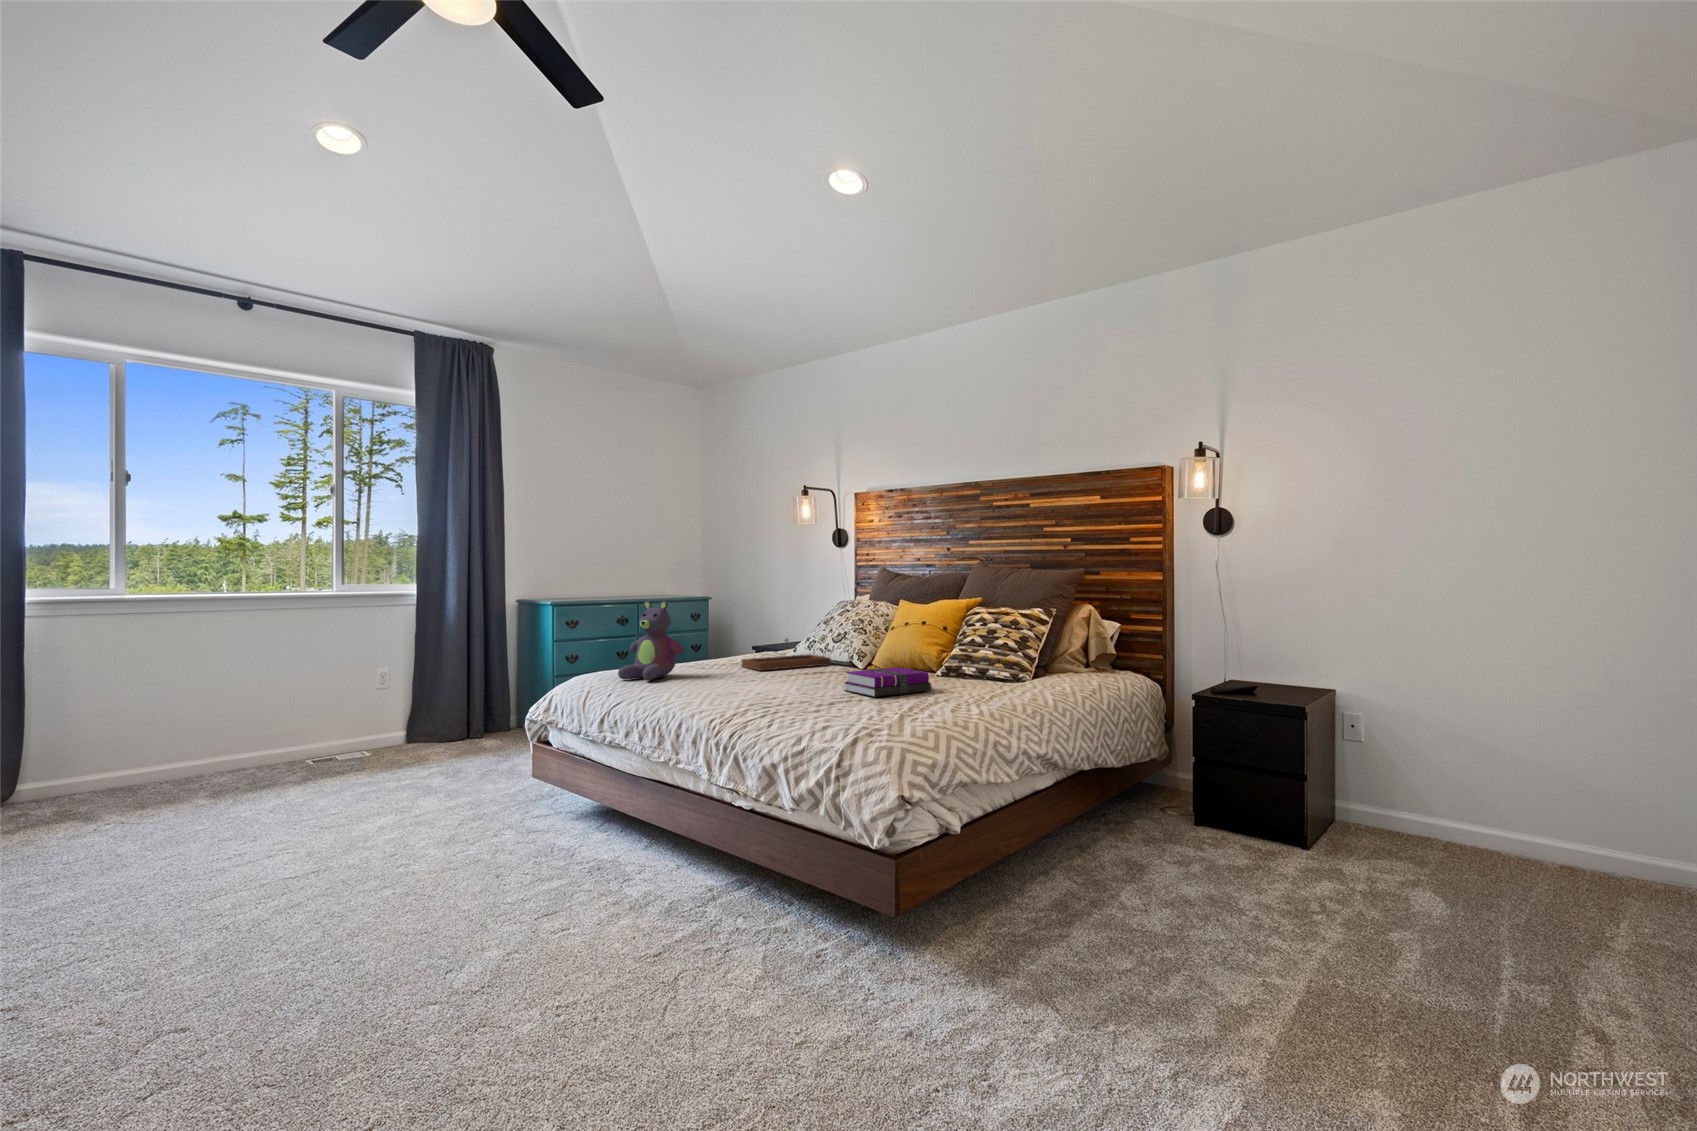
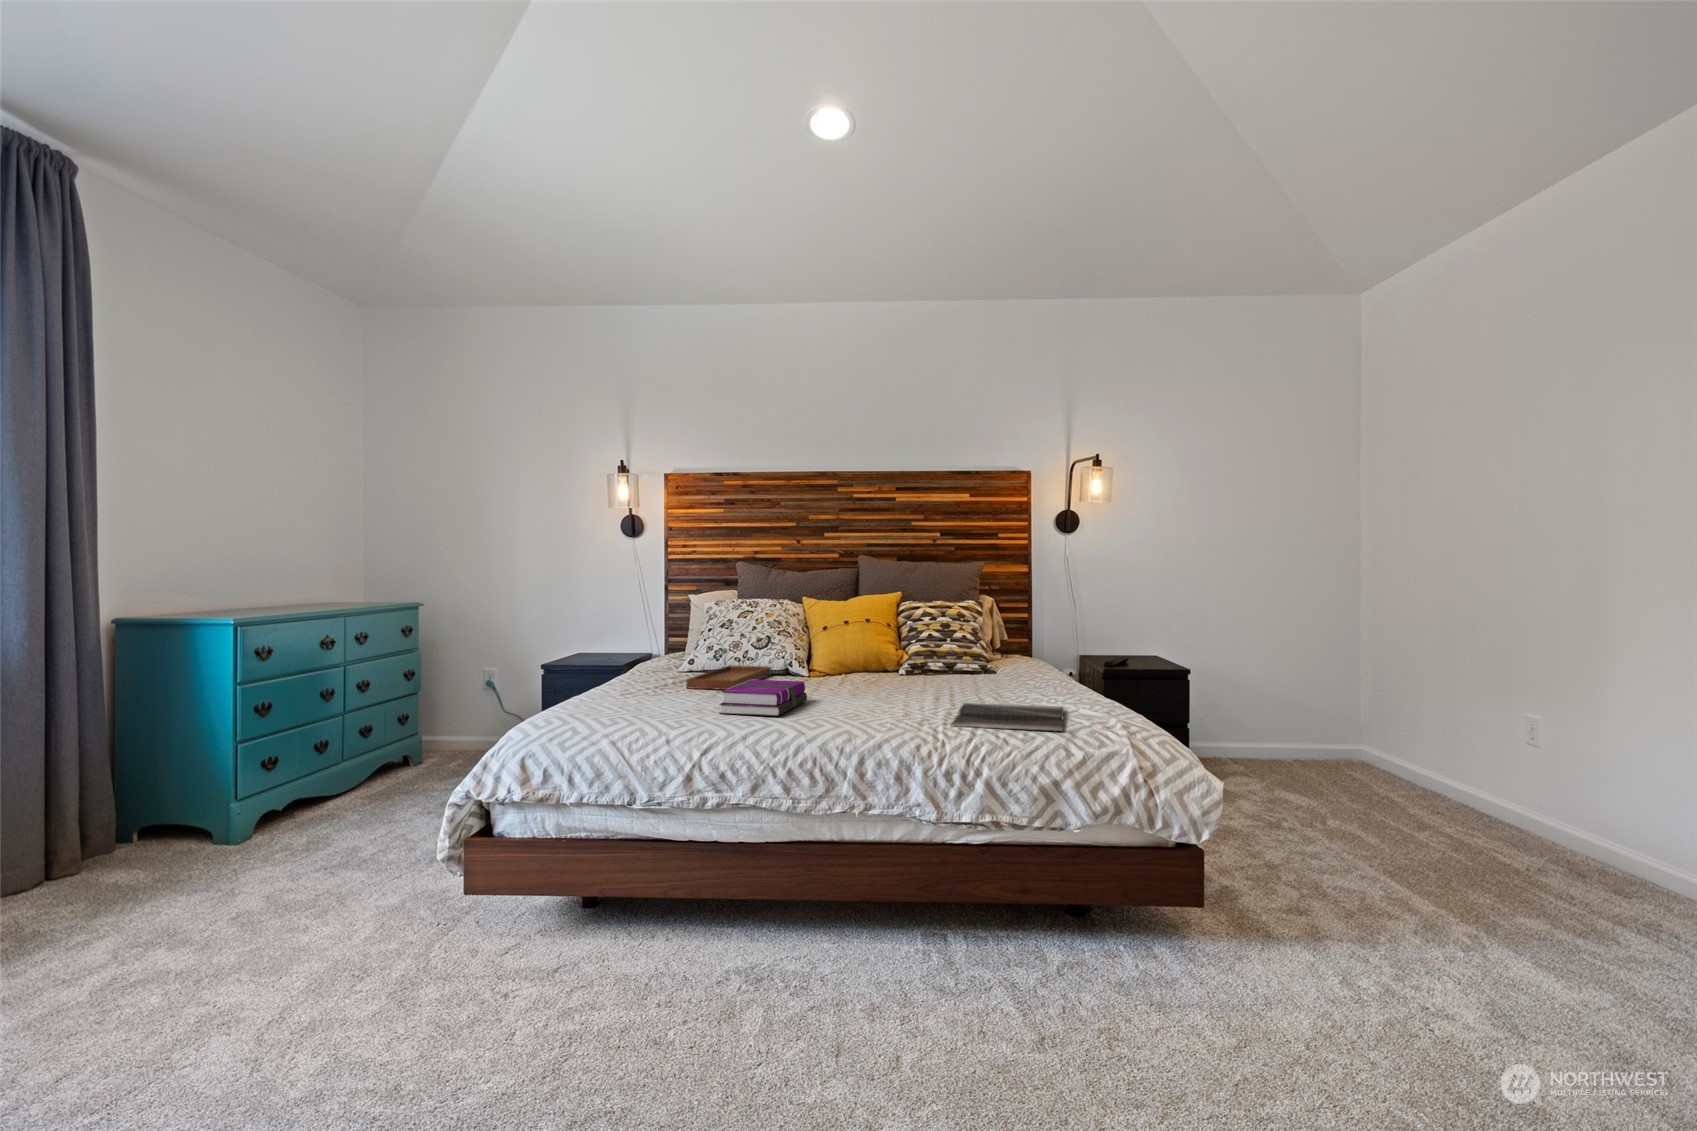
stuffed bear: present [618,601,683,681] -> none [599,611,686,722]
notebook: present [844,668,932,697] -> present [720,680,807,716]
laptop: none [787,698,925,727] -> present [951,703,1064,731]

